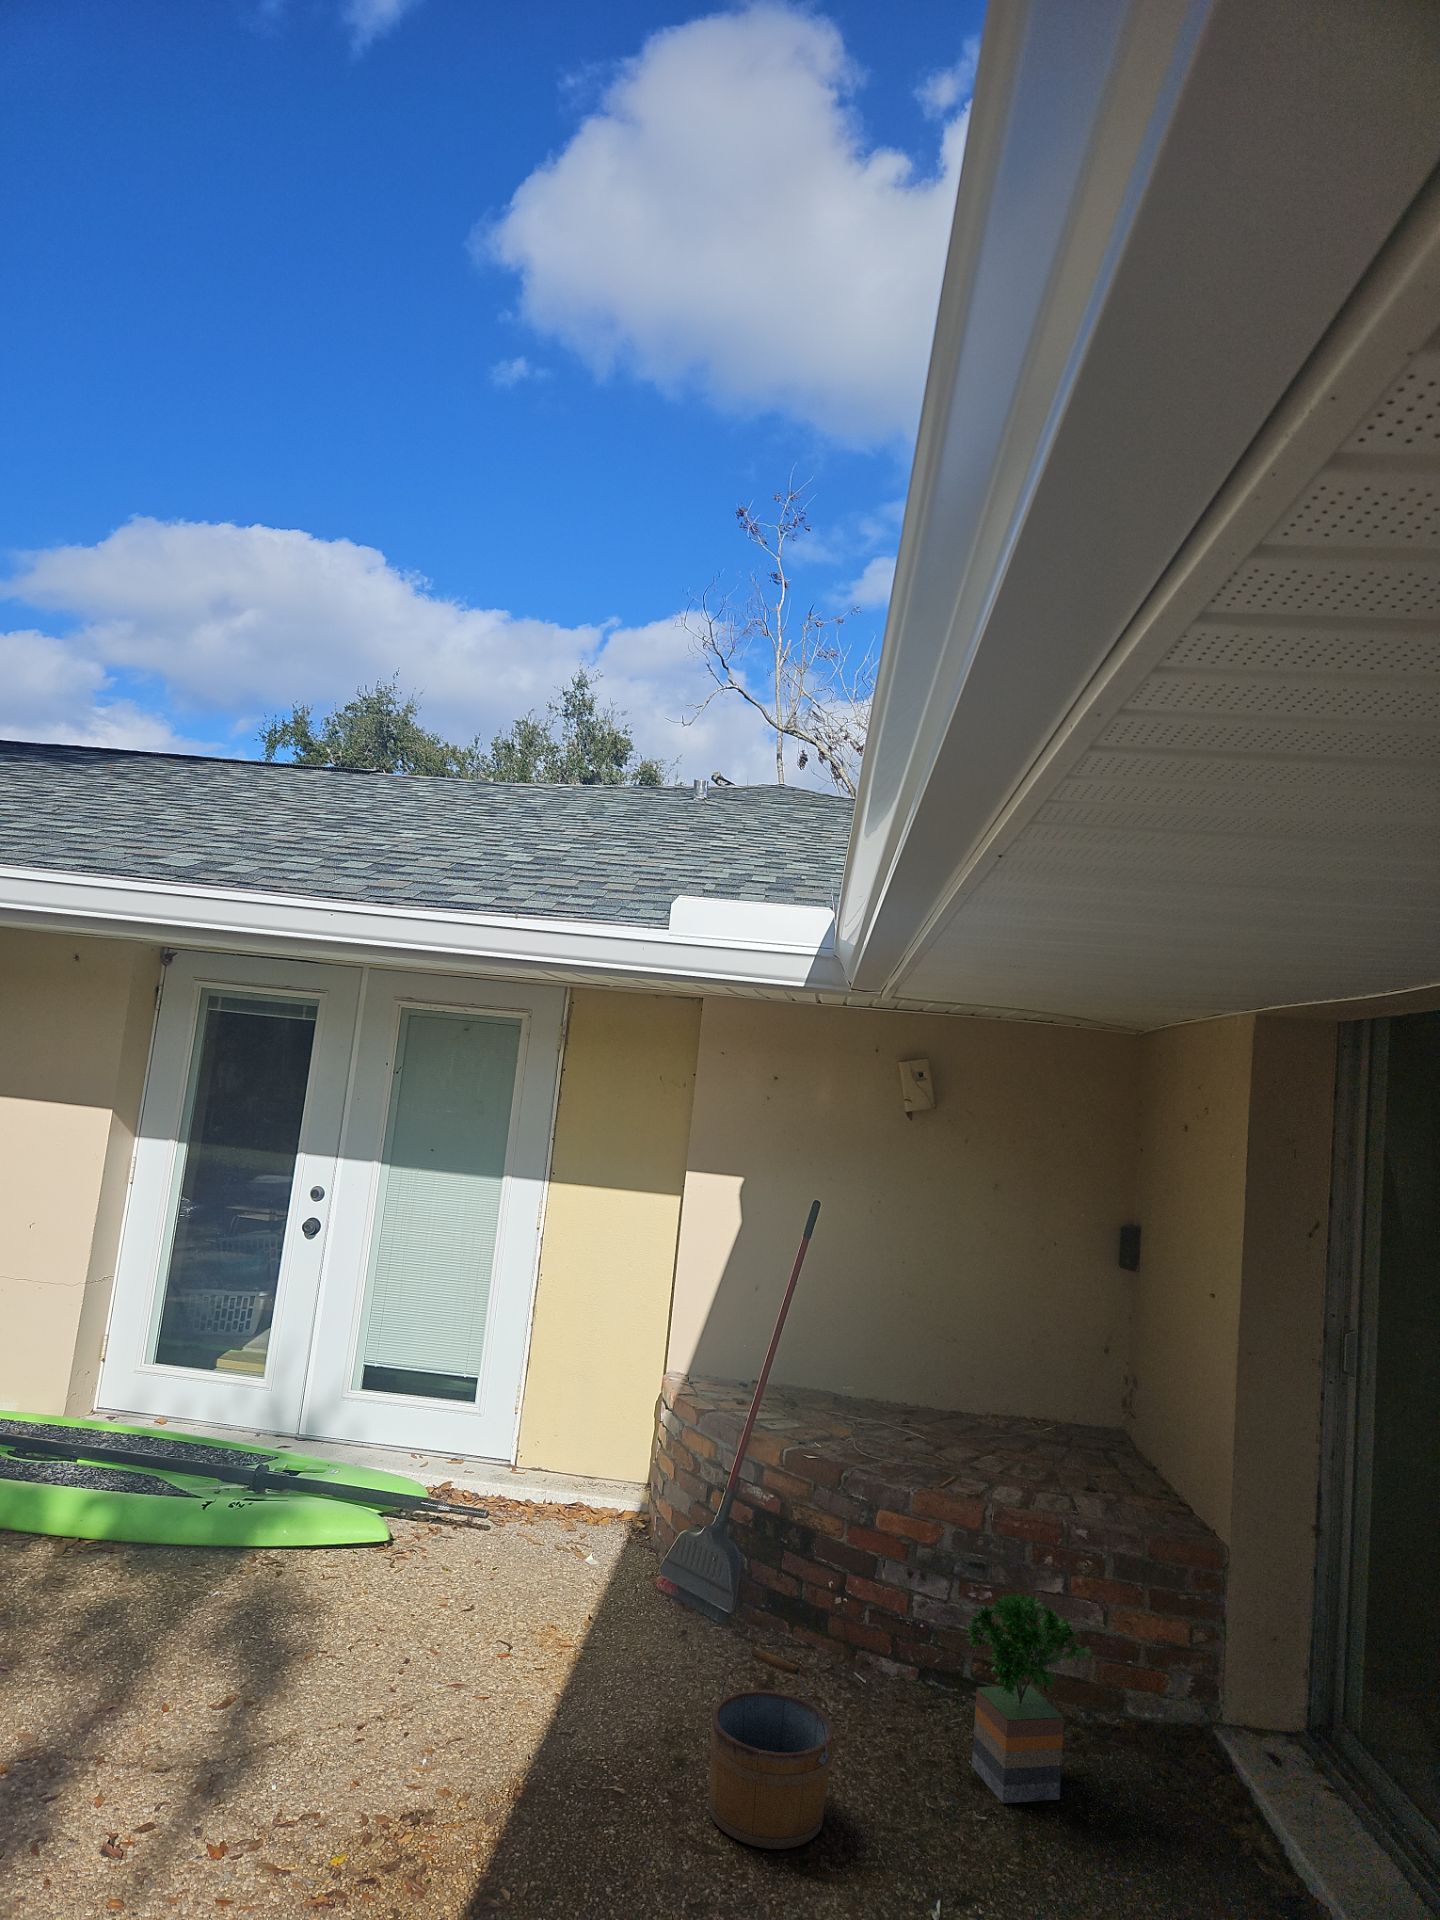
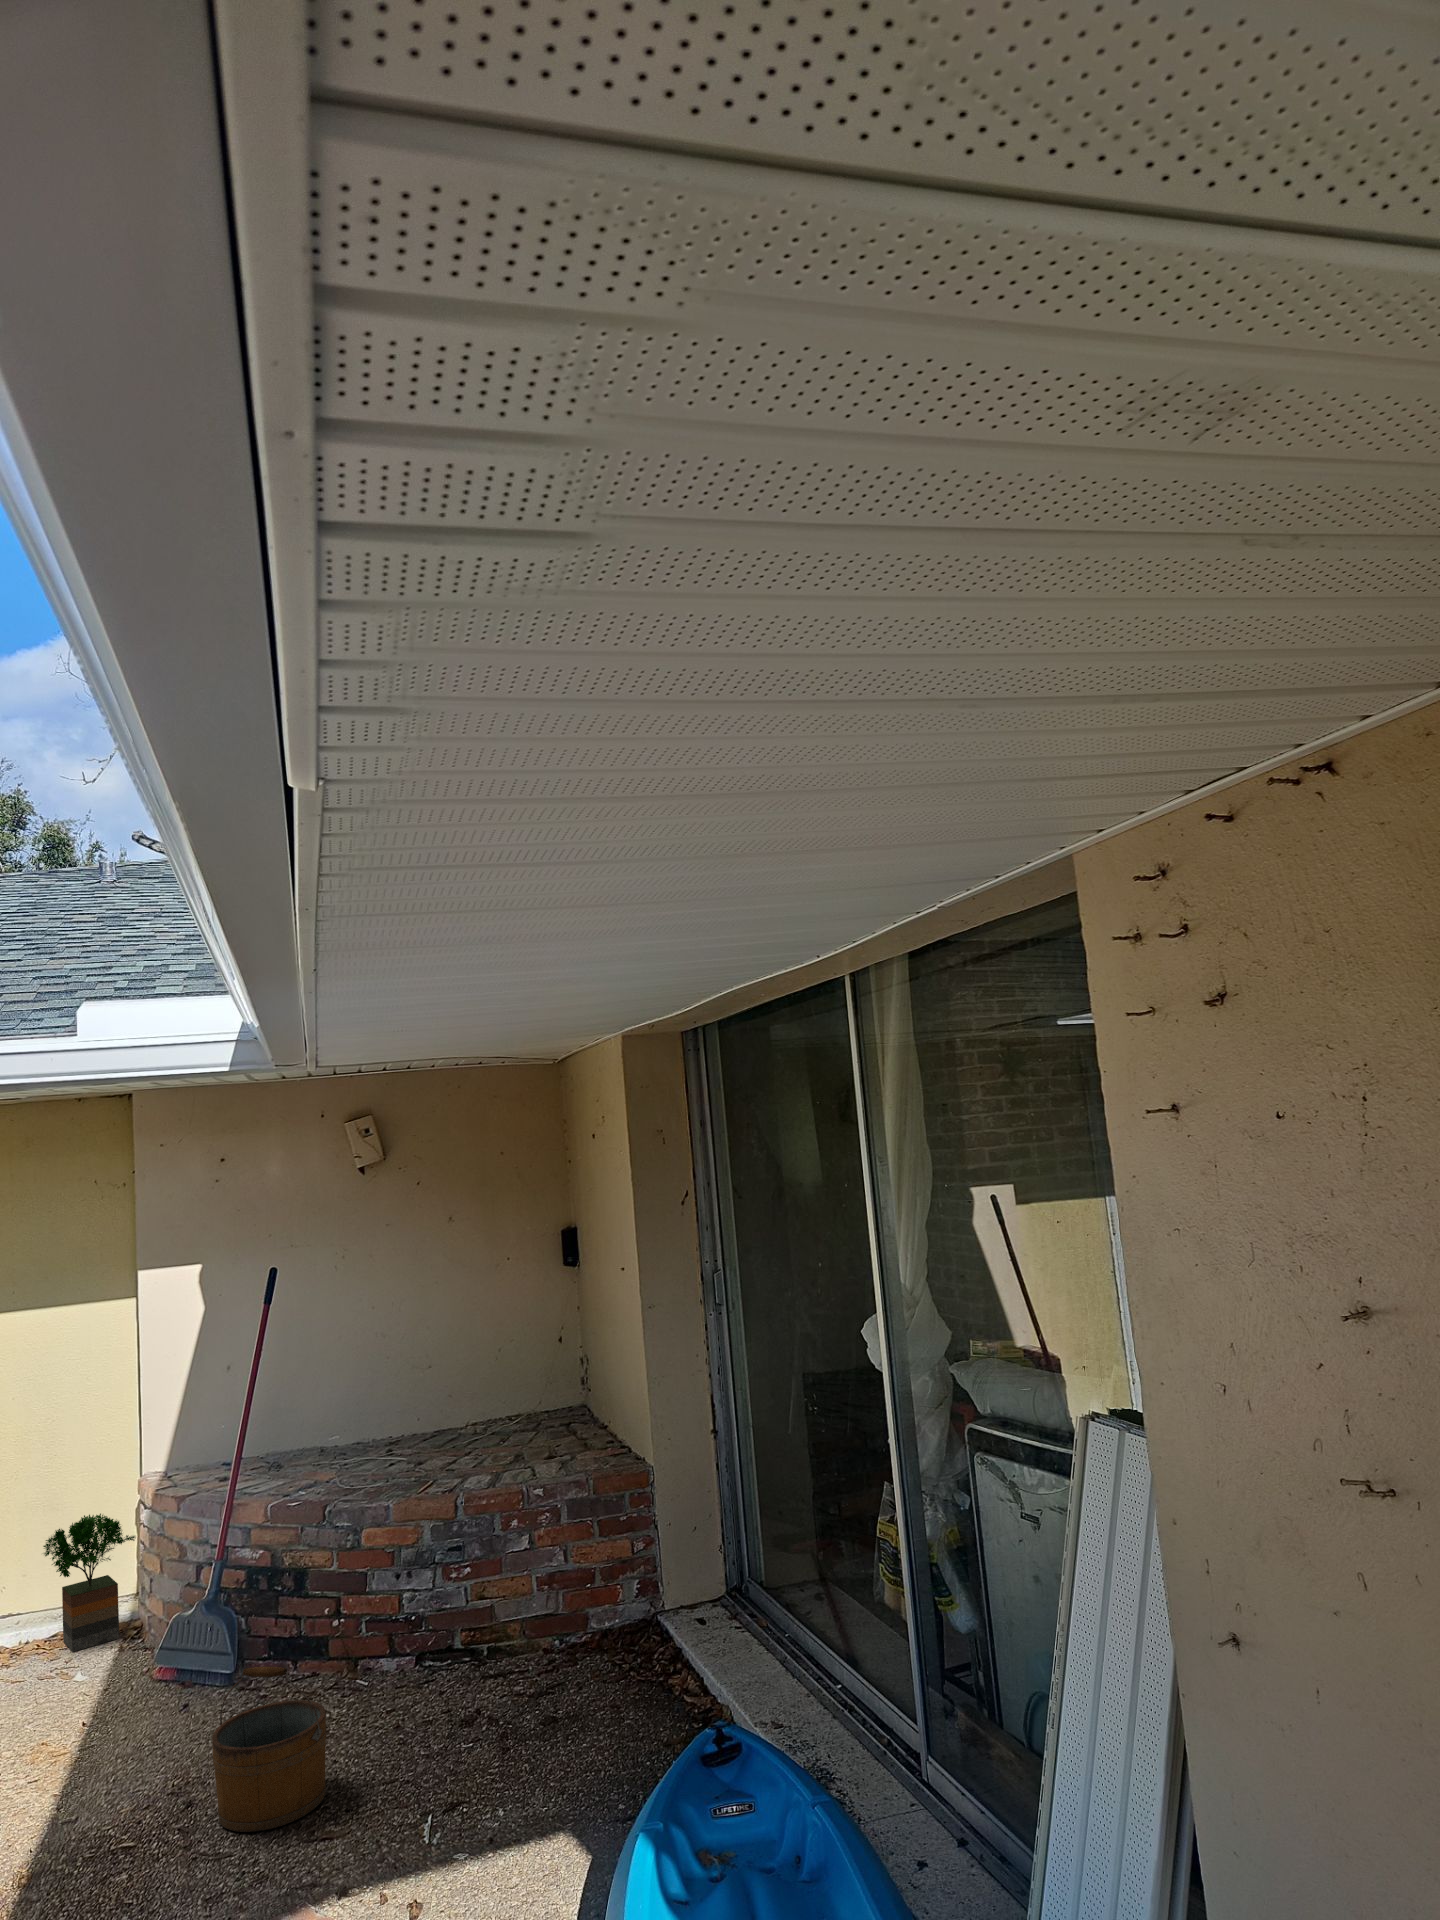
potted tree: present [967,1592,1091,1803] -> present [43,1514,136,1652]

